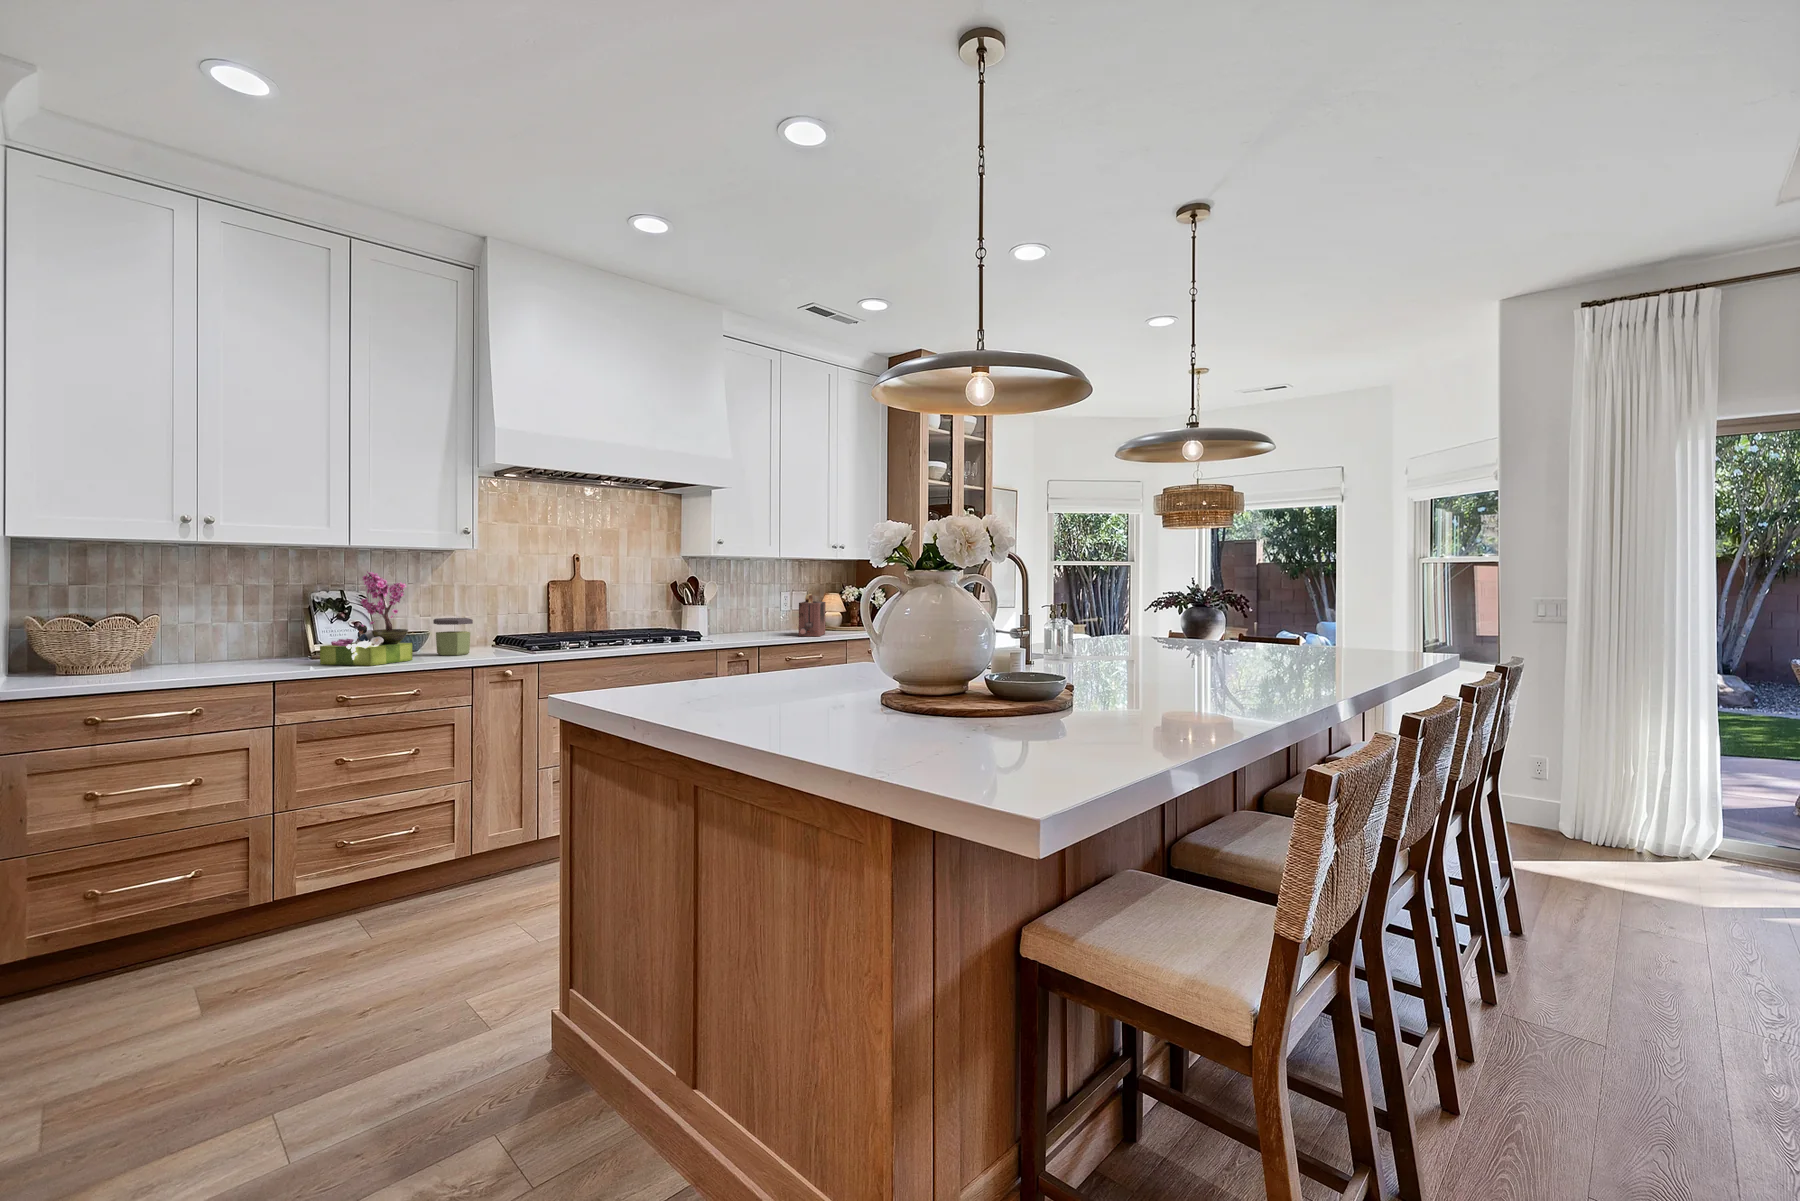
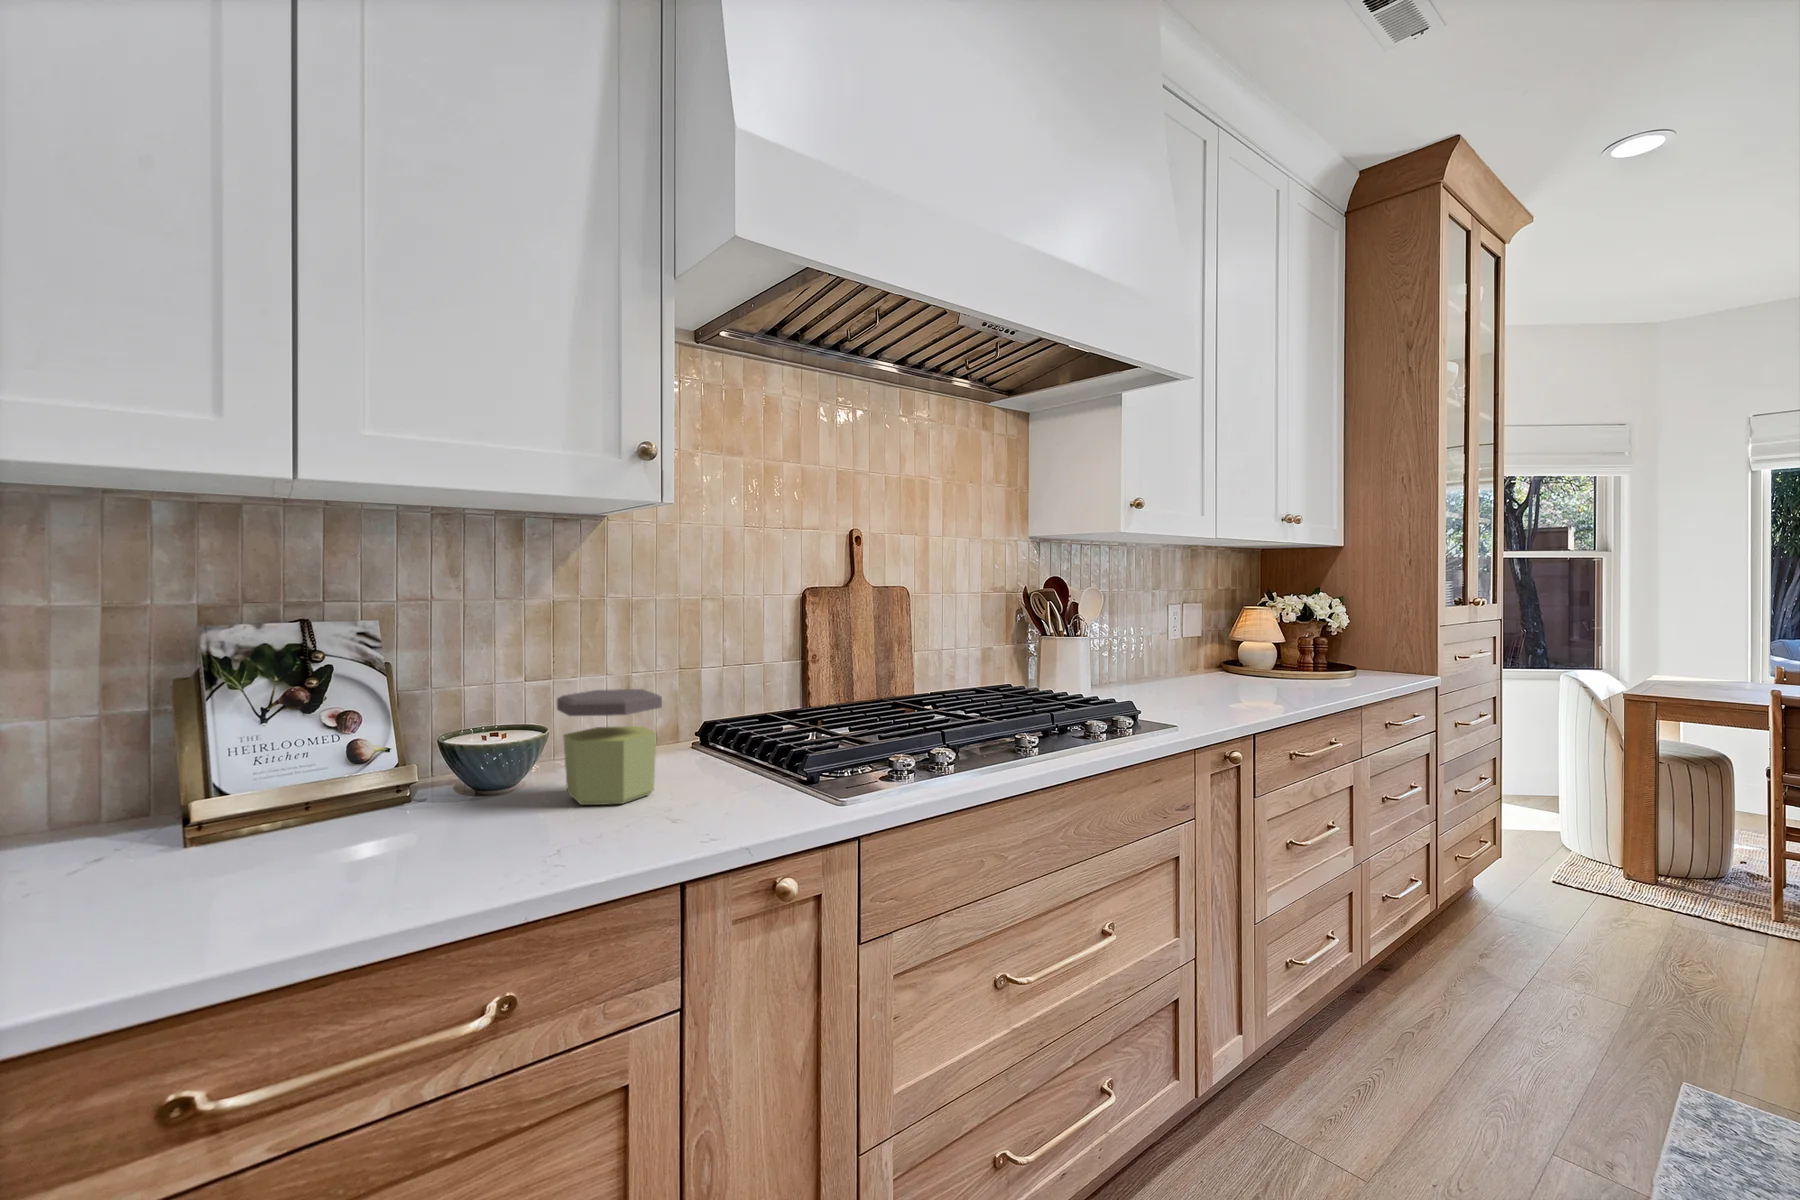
flower arrangement: present [320,571,412,666] -> none [160,555,491,918]
toaster: present [799,594,826,636] -> none [1241,608,1310,695]

